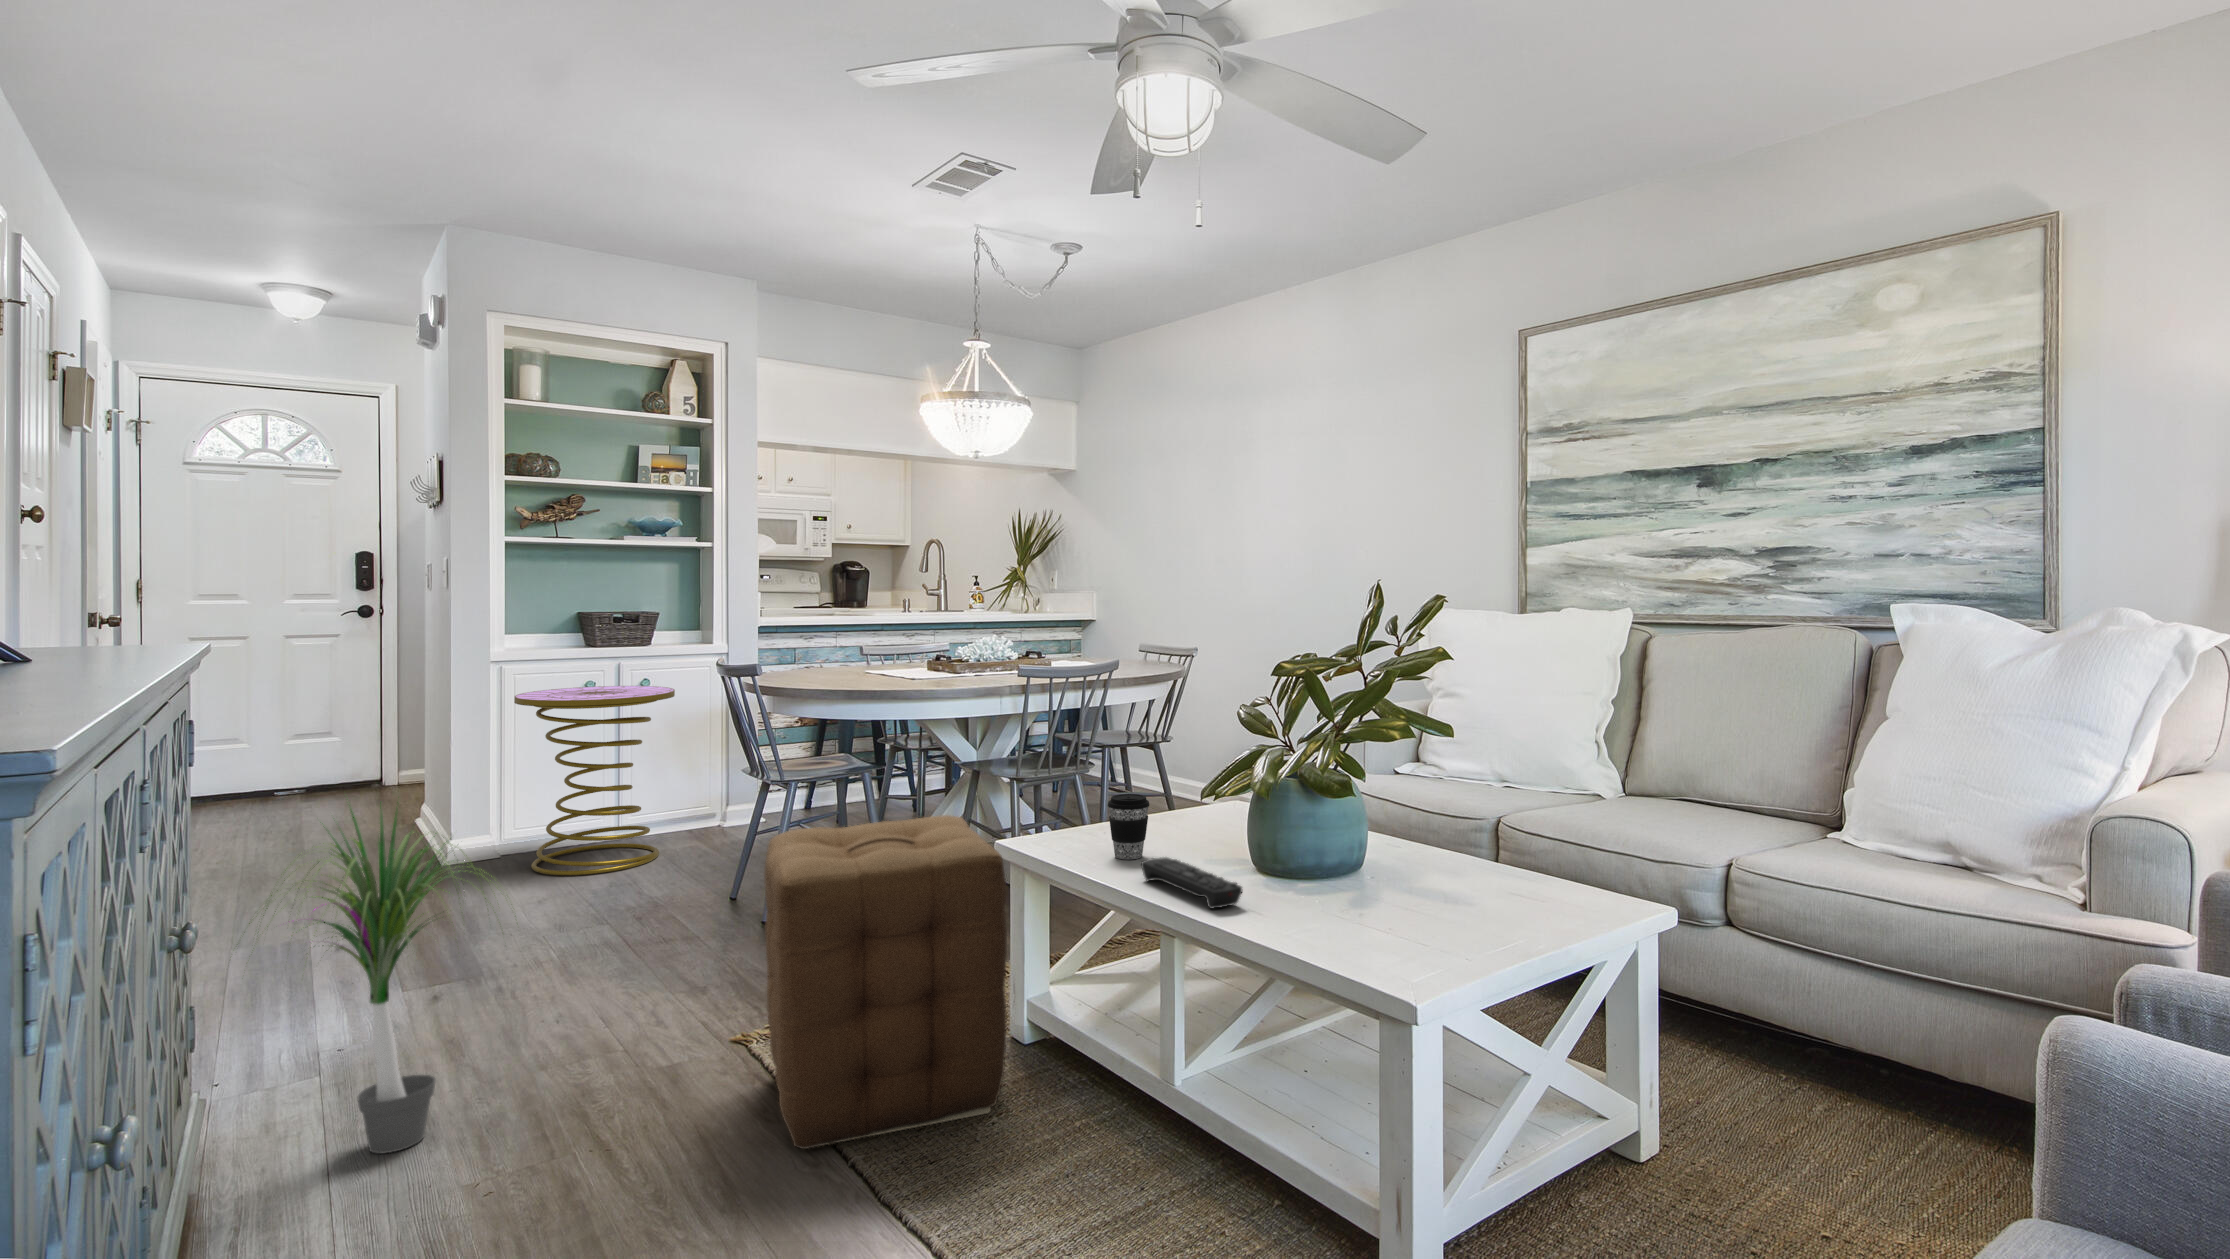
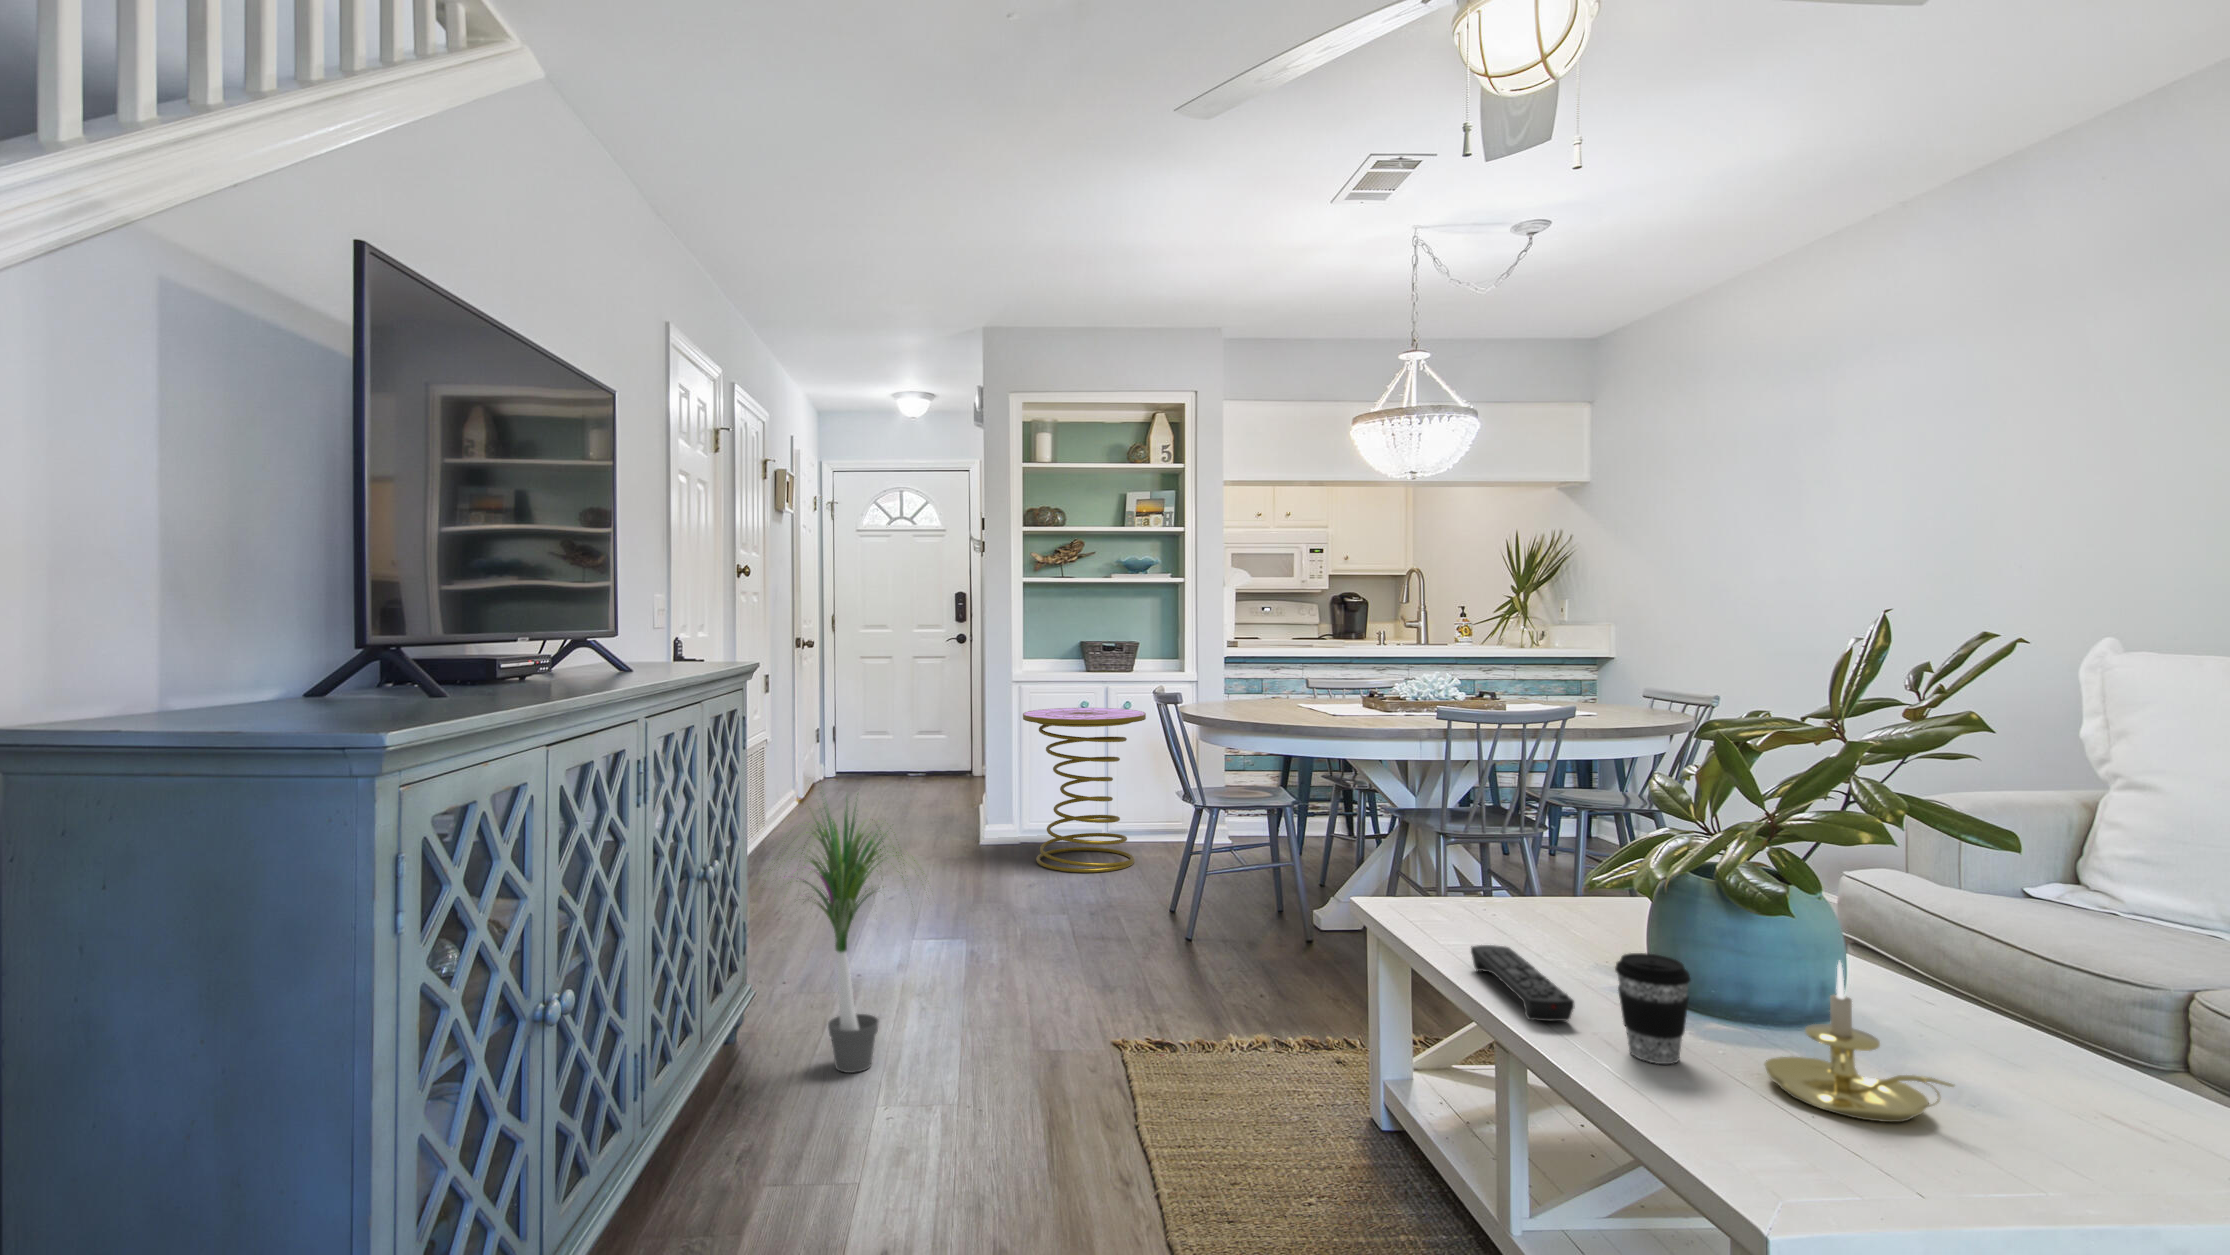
coffee cup: present [1108,794,1149,859] -> present [1615,953,1691,1064]
ottoman: present [764,815,1007,1149] -> none [1096,856,1331,1191]
candle holder: none [1373,822,1485,928] -> present [1765,962,1954,1122]

